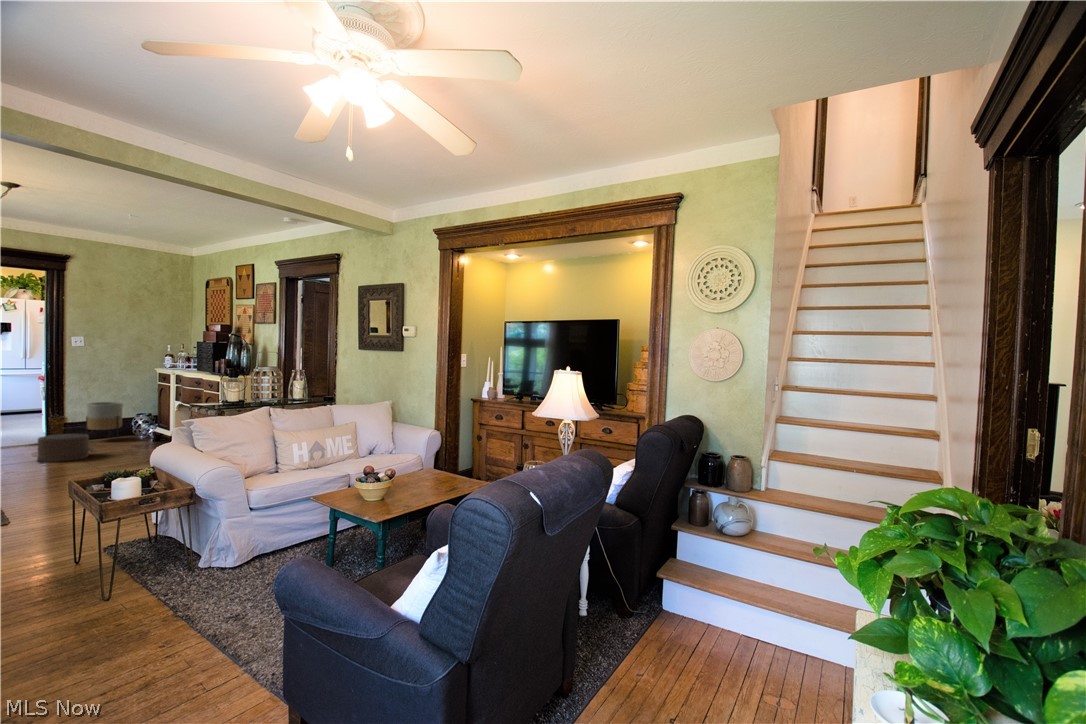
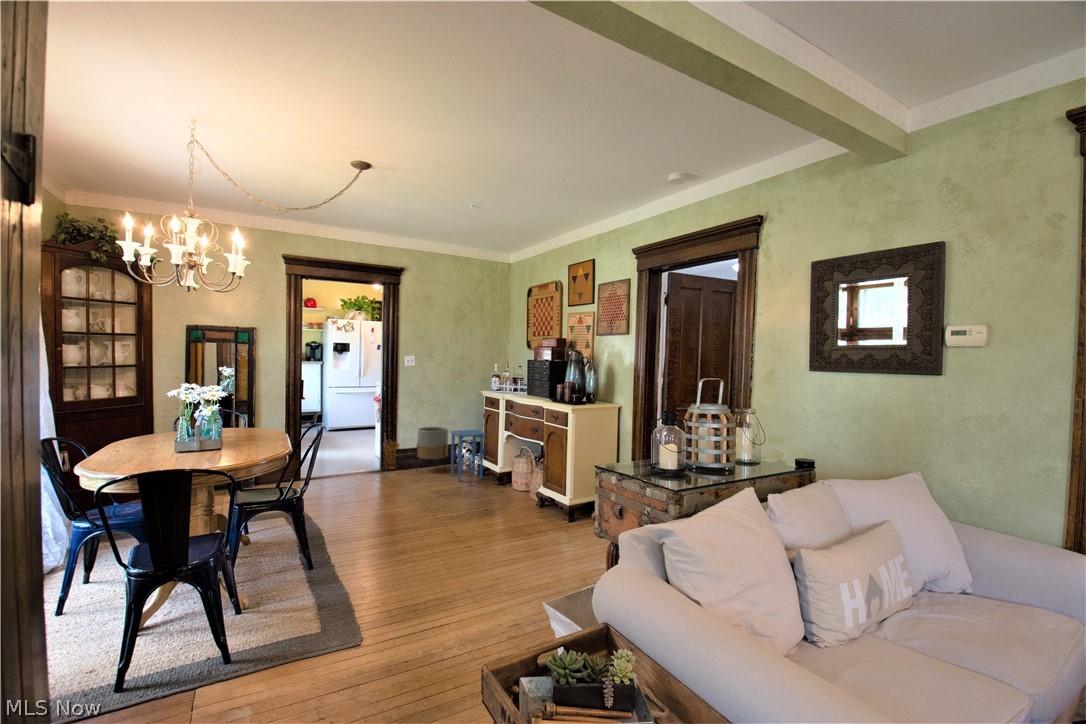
side table: none [122,403,159,446] -> present [450,430,486,481]
pouf: present [32,434,96,462] -> none [374,468,433,505]

